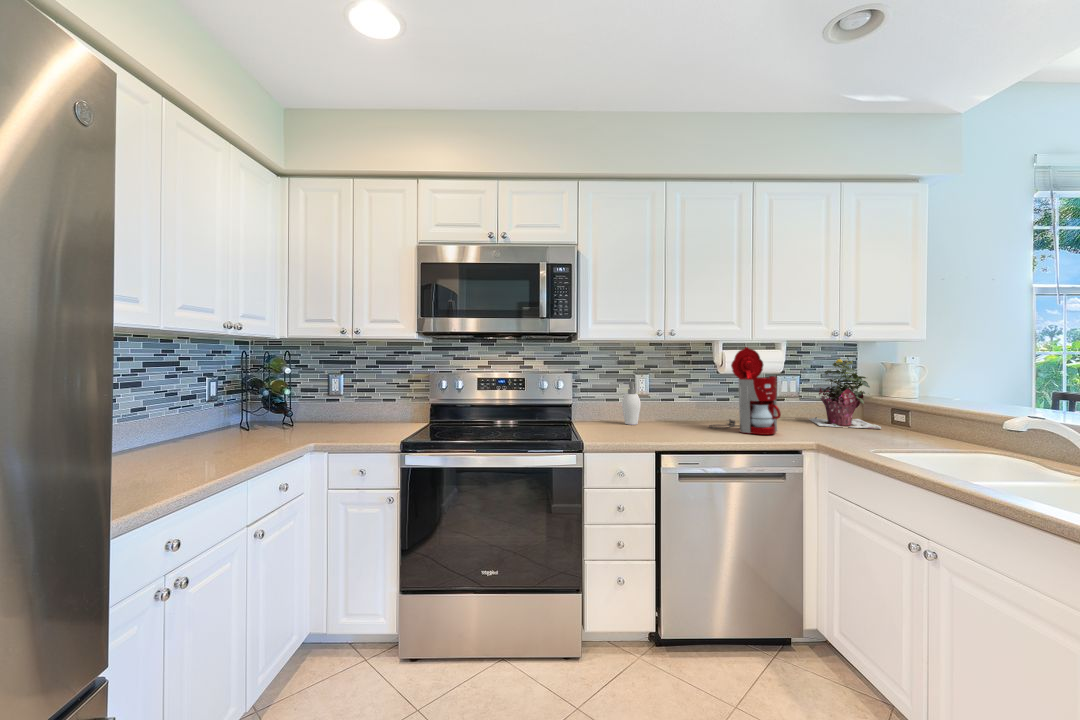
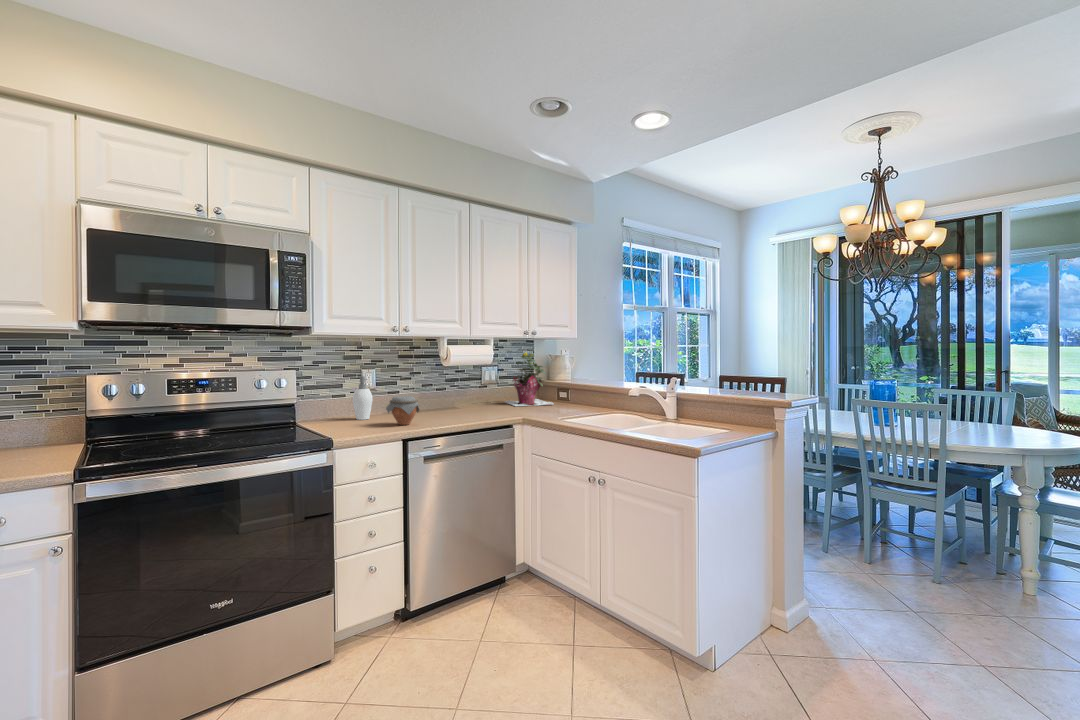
coffee maker: present [709,347,781,435] -> none [436,343,495,417]
jar: none [645,404,681,435] -> present [386,396,419,425]

